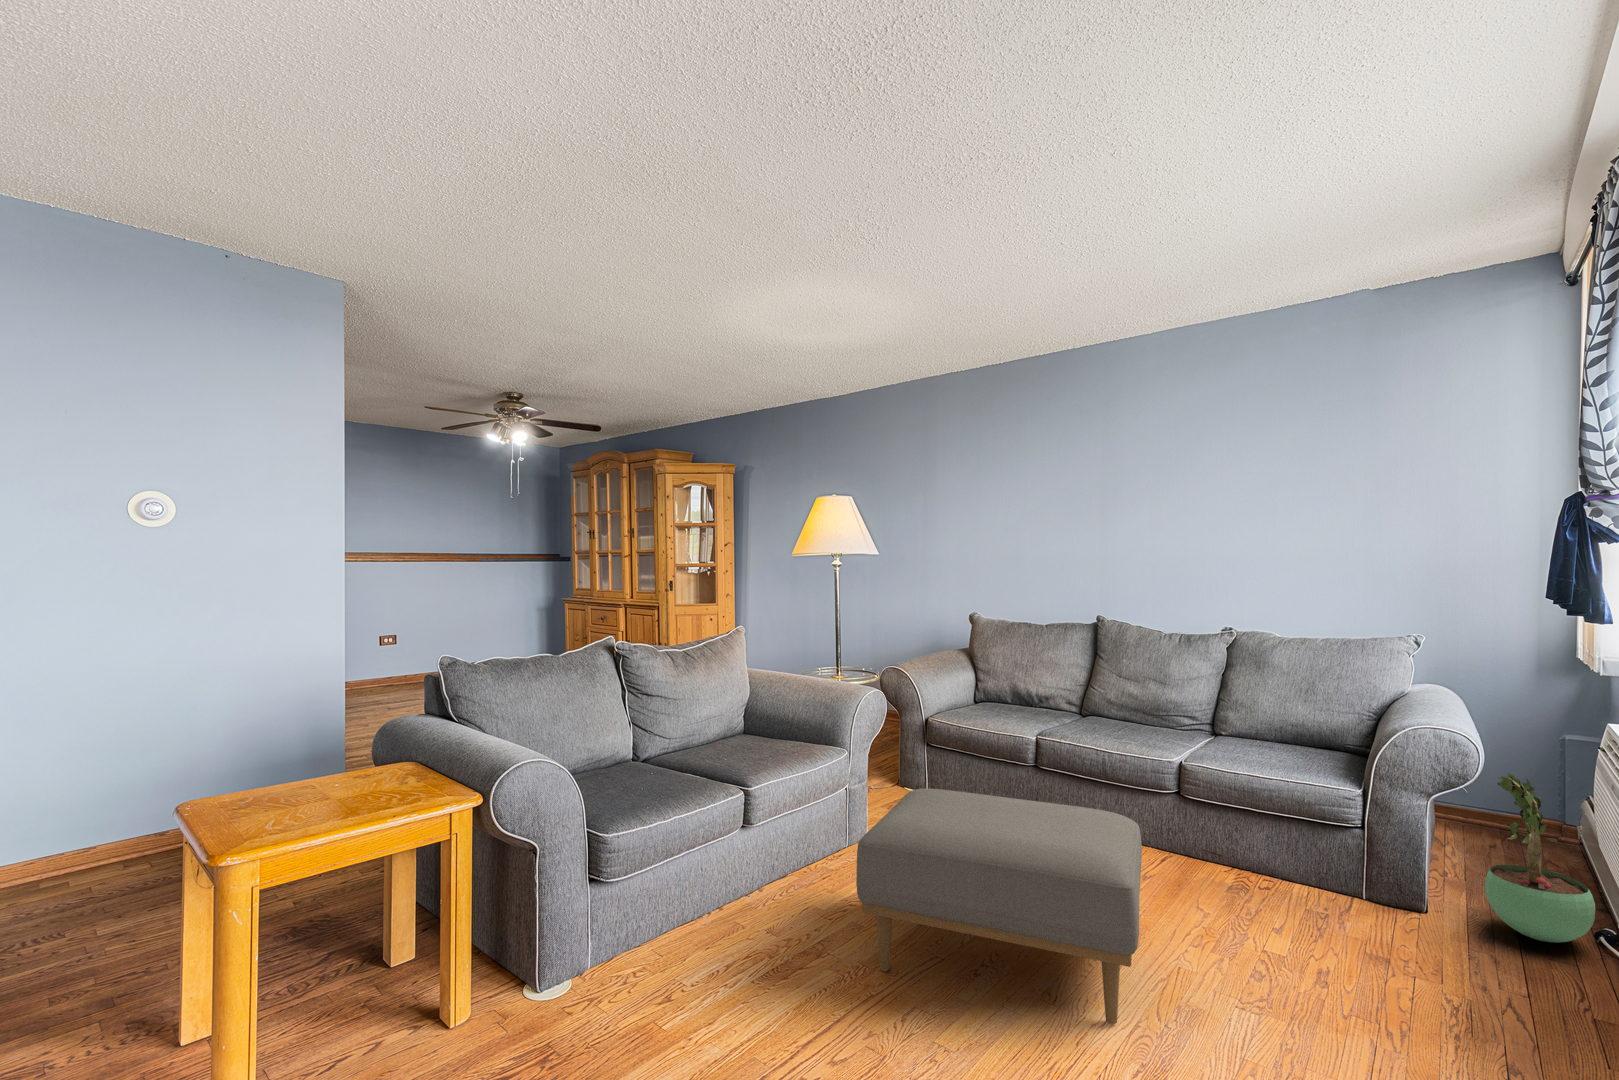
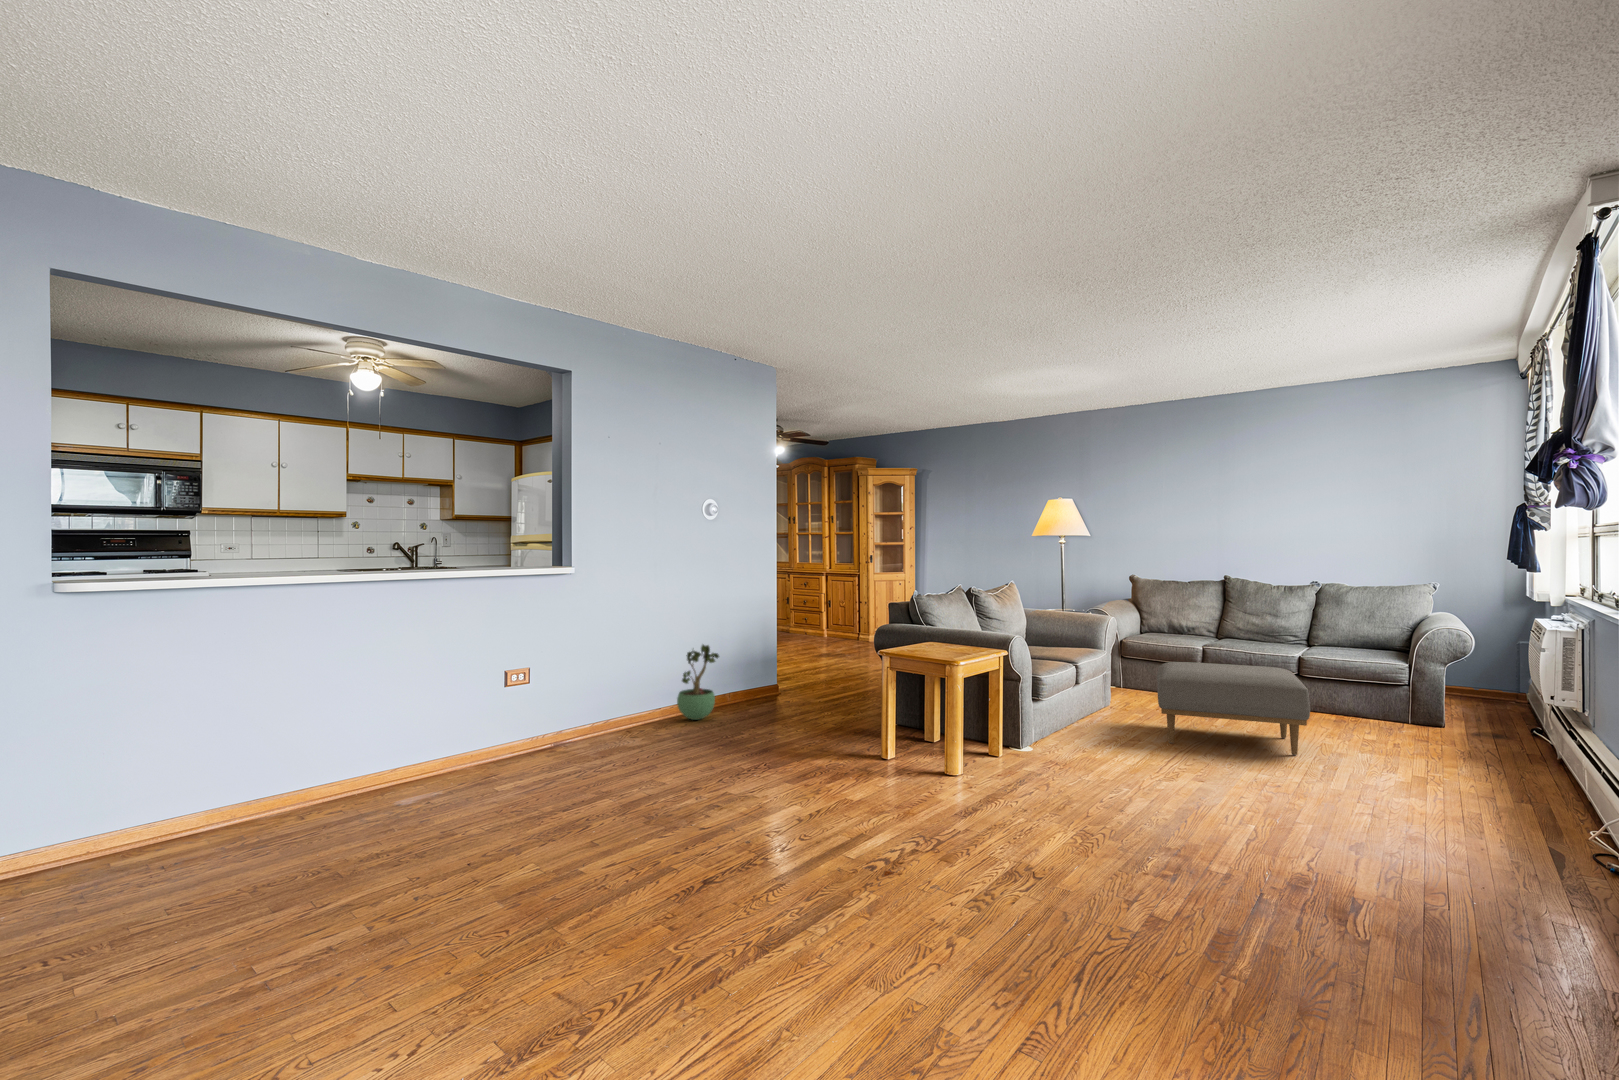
potted plant: present [1485,773,1595,943] -> present [677,645,719,720]

